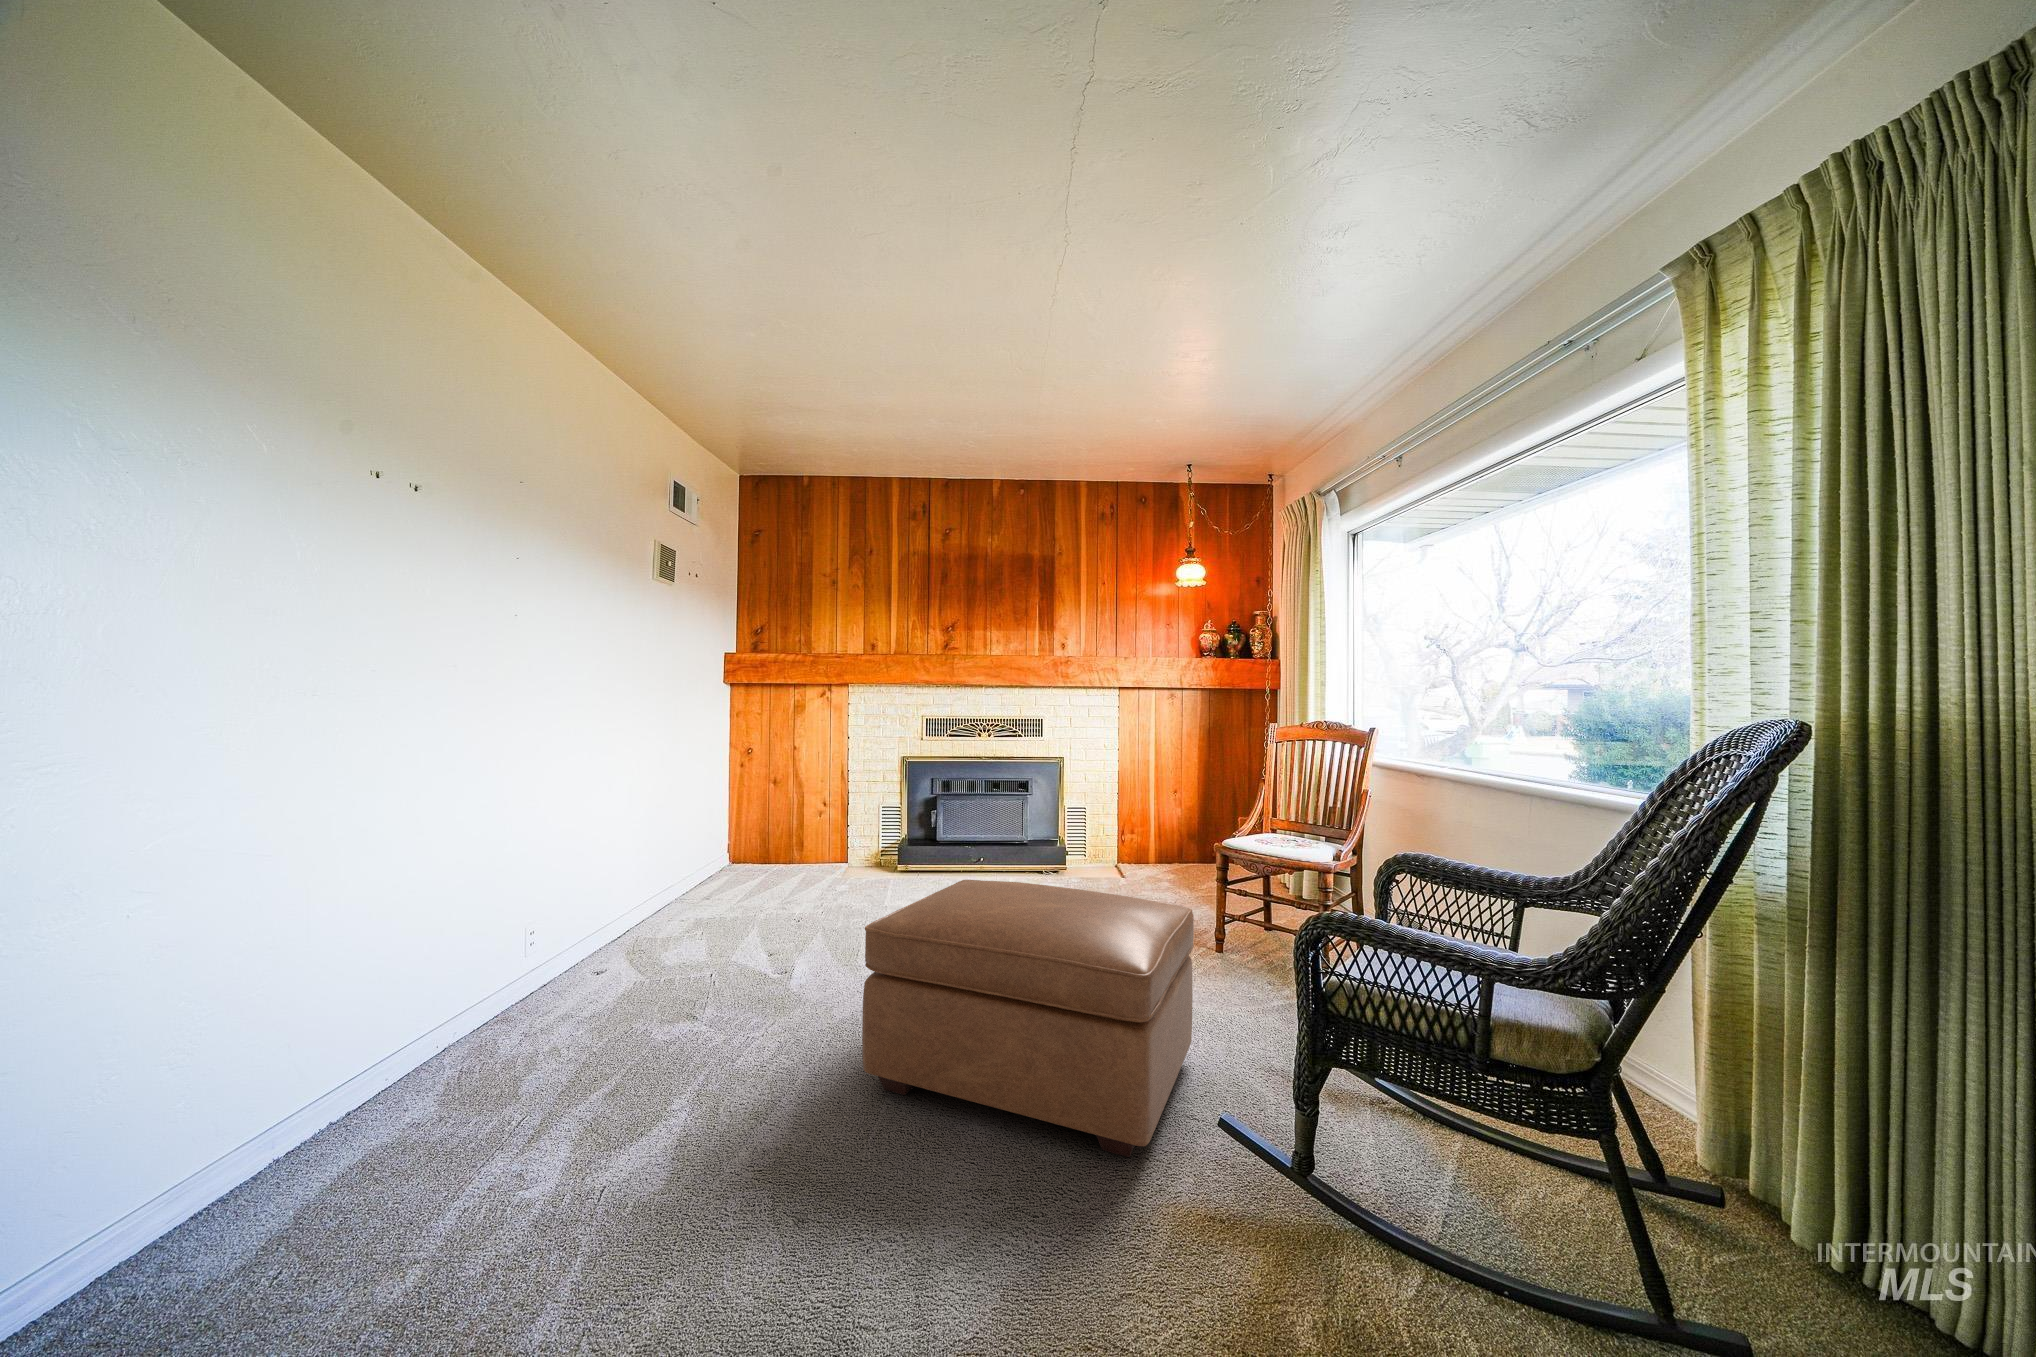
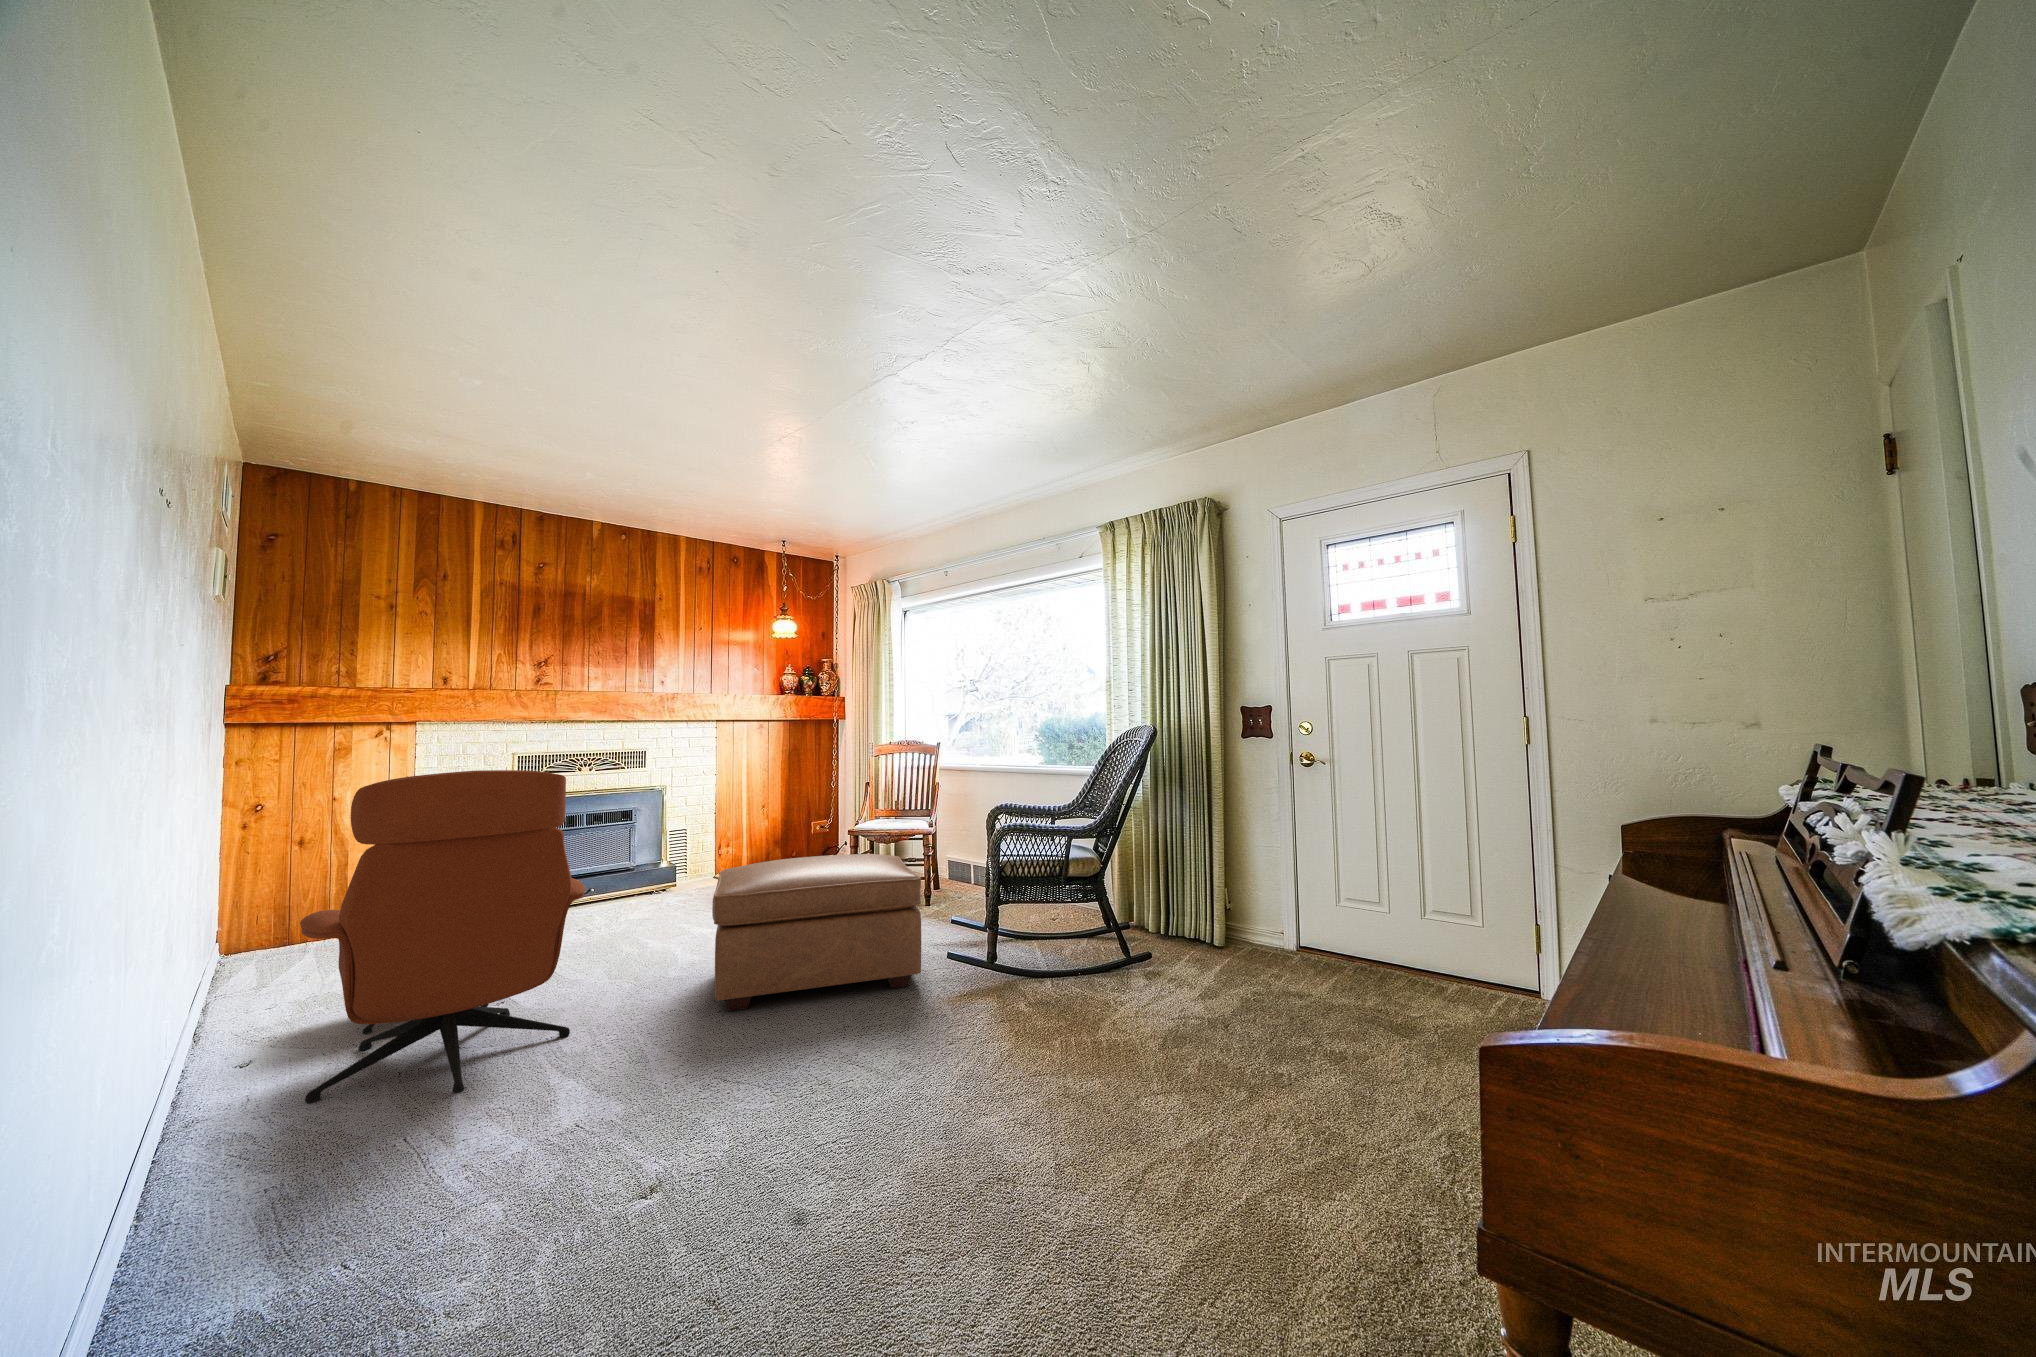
lounge chair: none [480,736,786,1095] -> present [300,770,585,1103]

